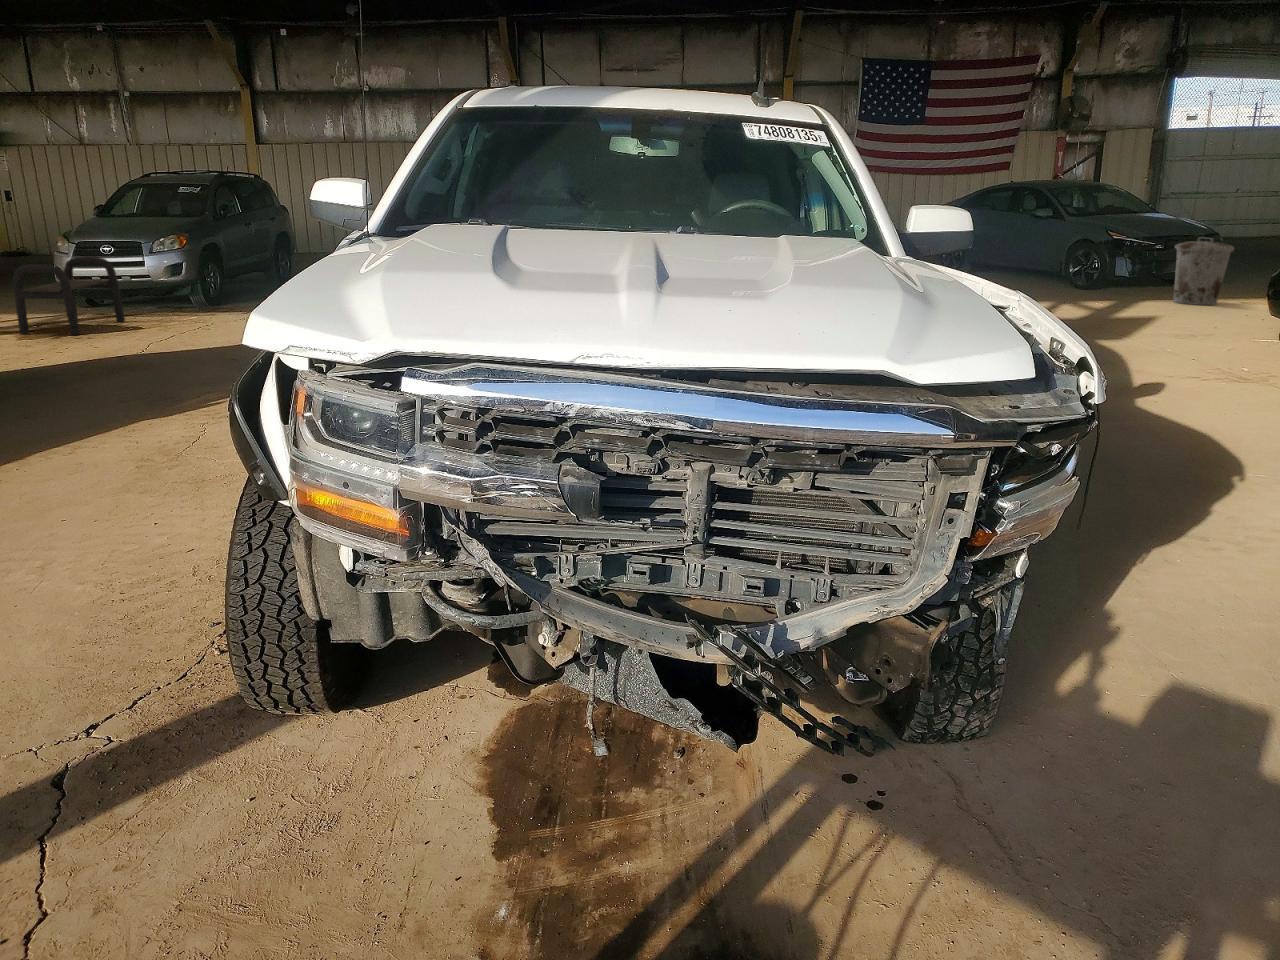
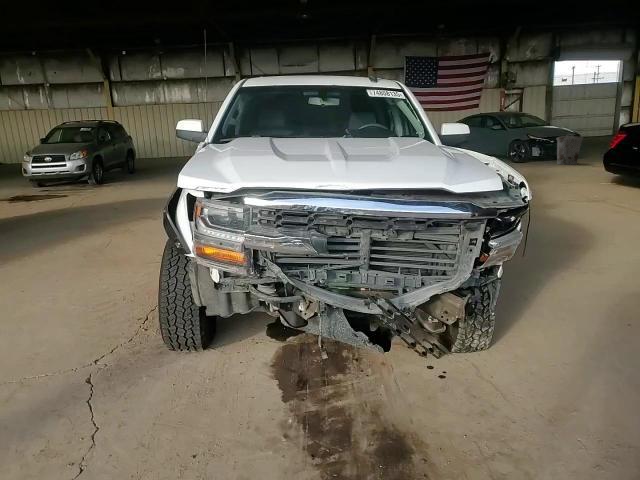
bench: present [13,256,125,335] -> none [24,159,75,196]

